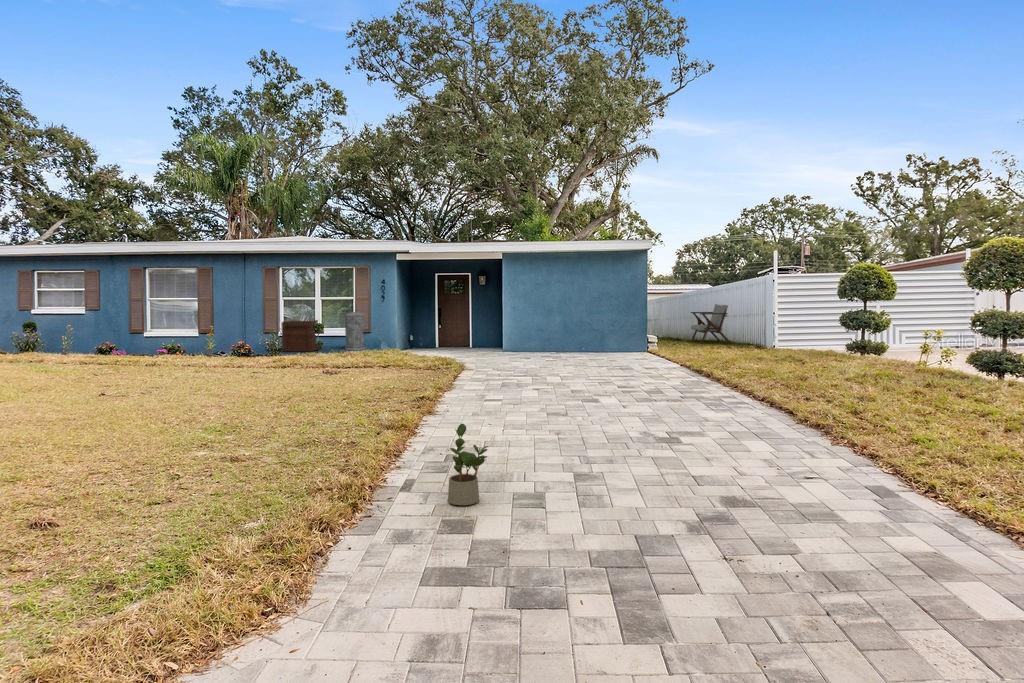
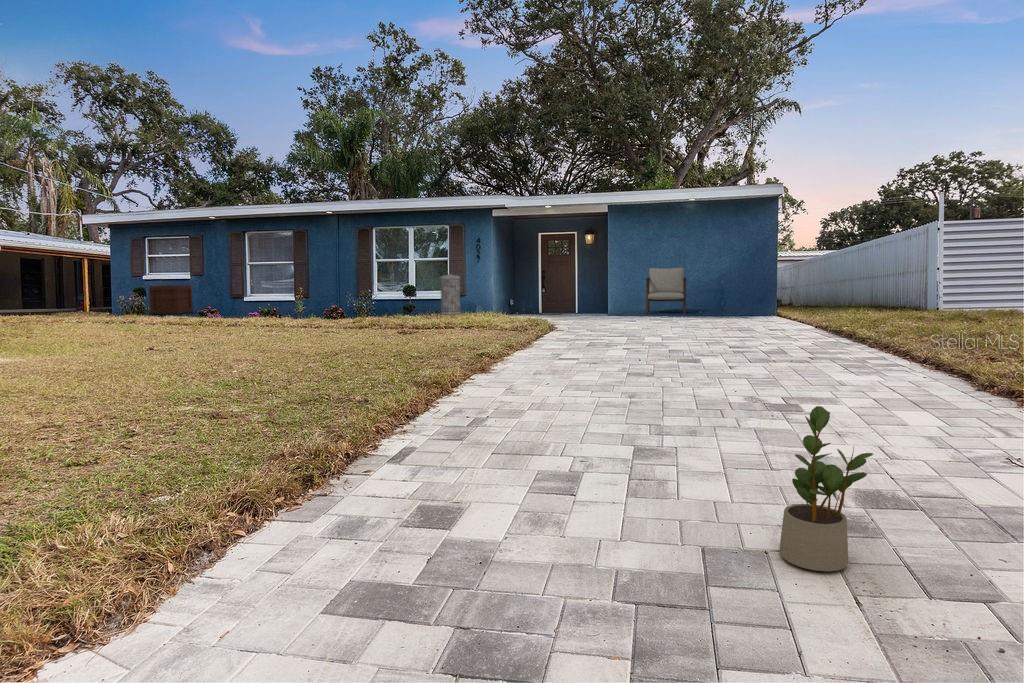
lounge chair: present [691,304,731,344] -> present [646,268,686,314]
wooden crate: present [281,320,322,352] -> present [149,285,193,314]
potted plant: present [448,424,488,505] -> present [779,406,873,572]

